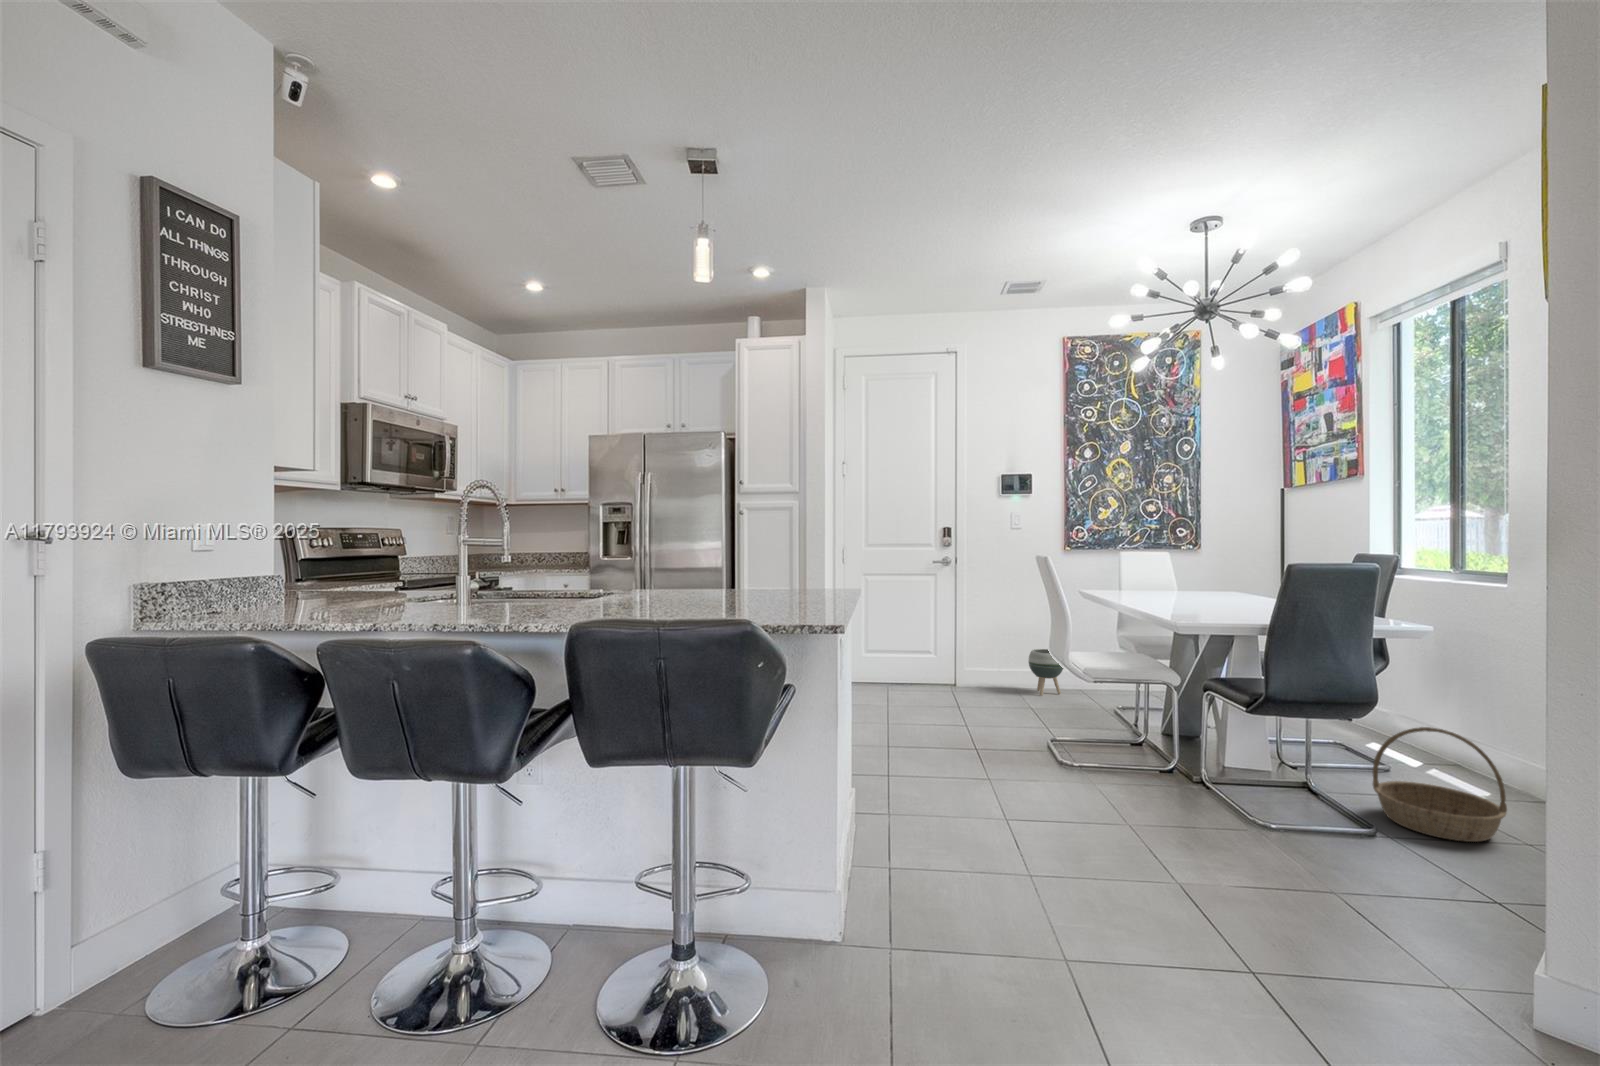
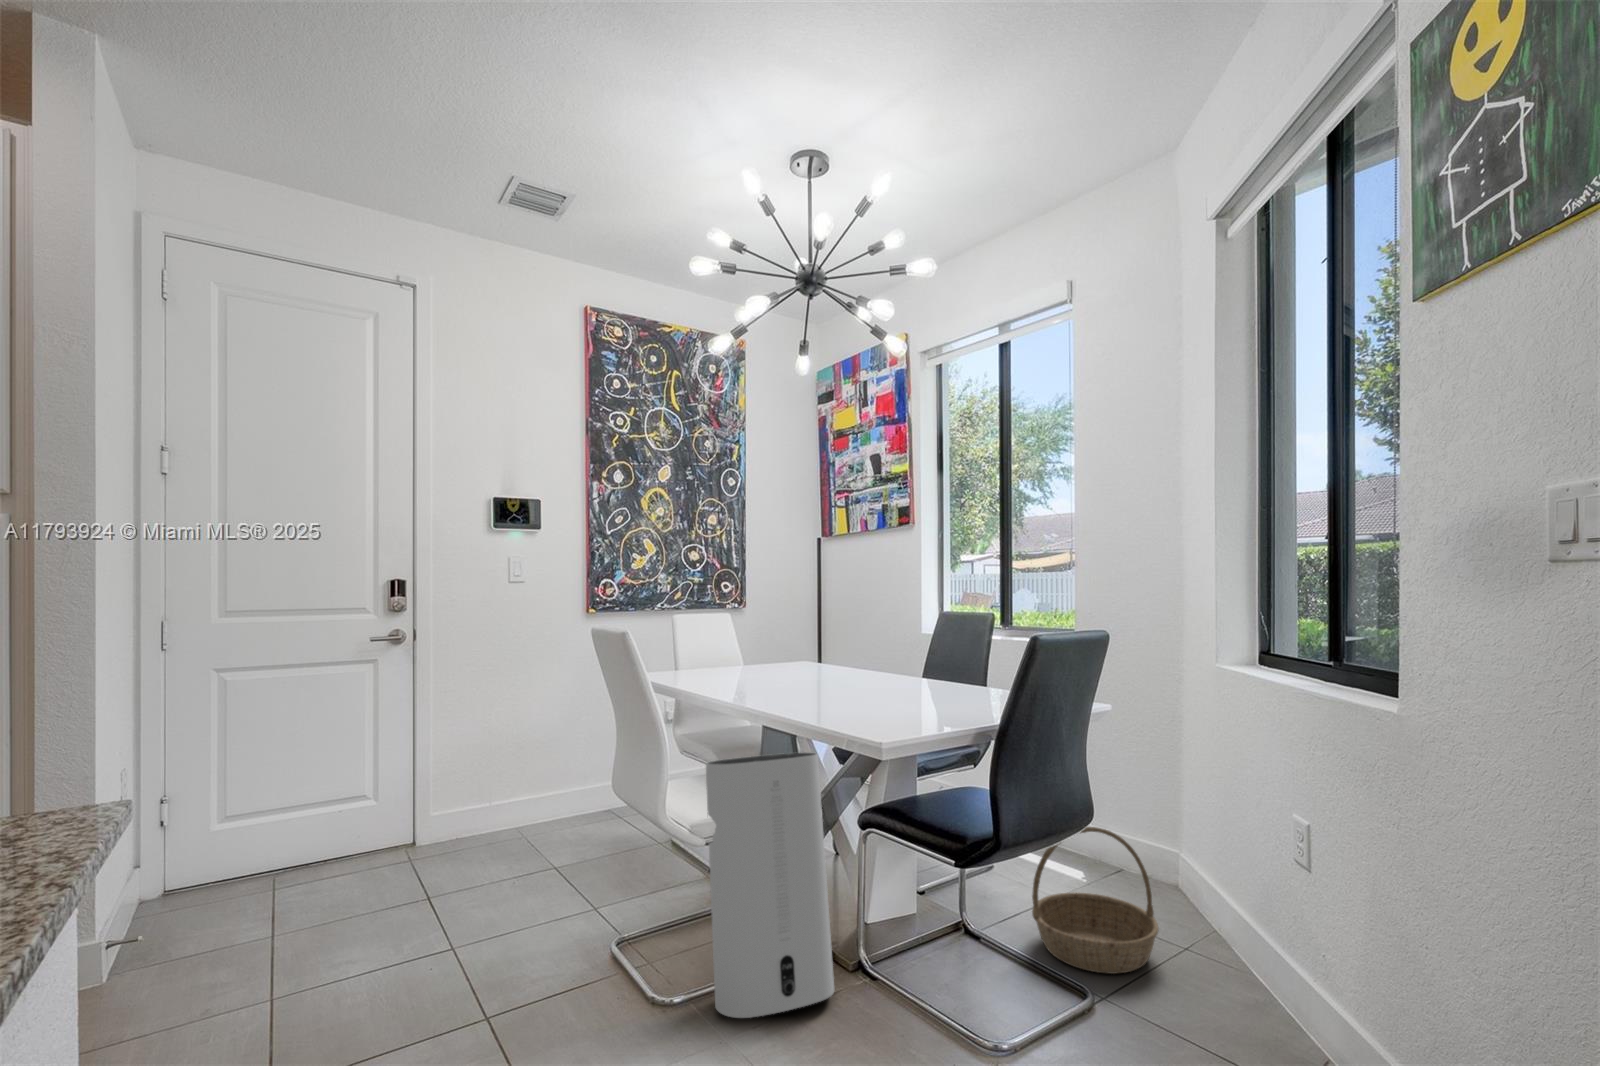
air purifier: none [1099,636,1183,784] -> present [706,753,834,1018]
planter: present [1028,649,1063,696] -> none [532,769,587,848]

